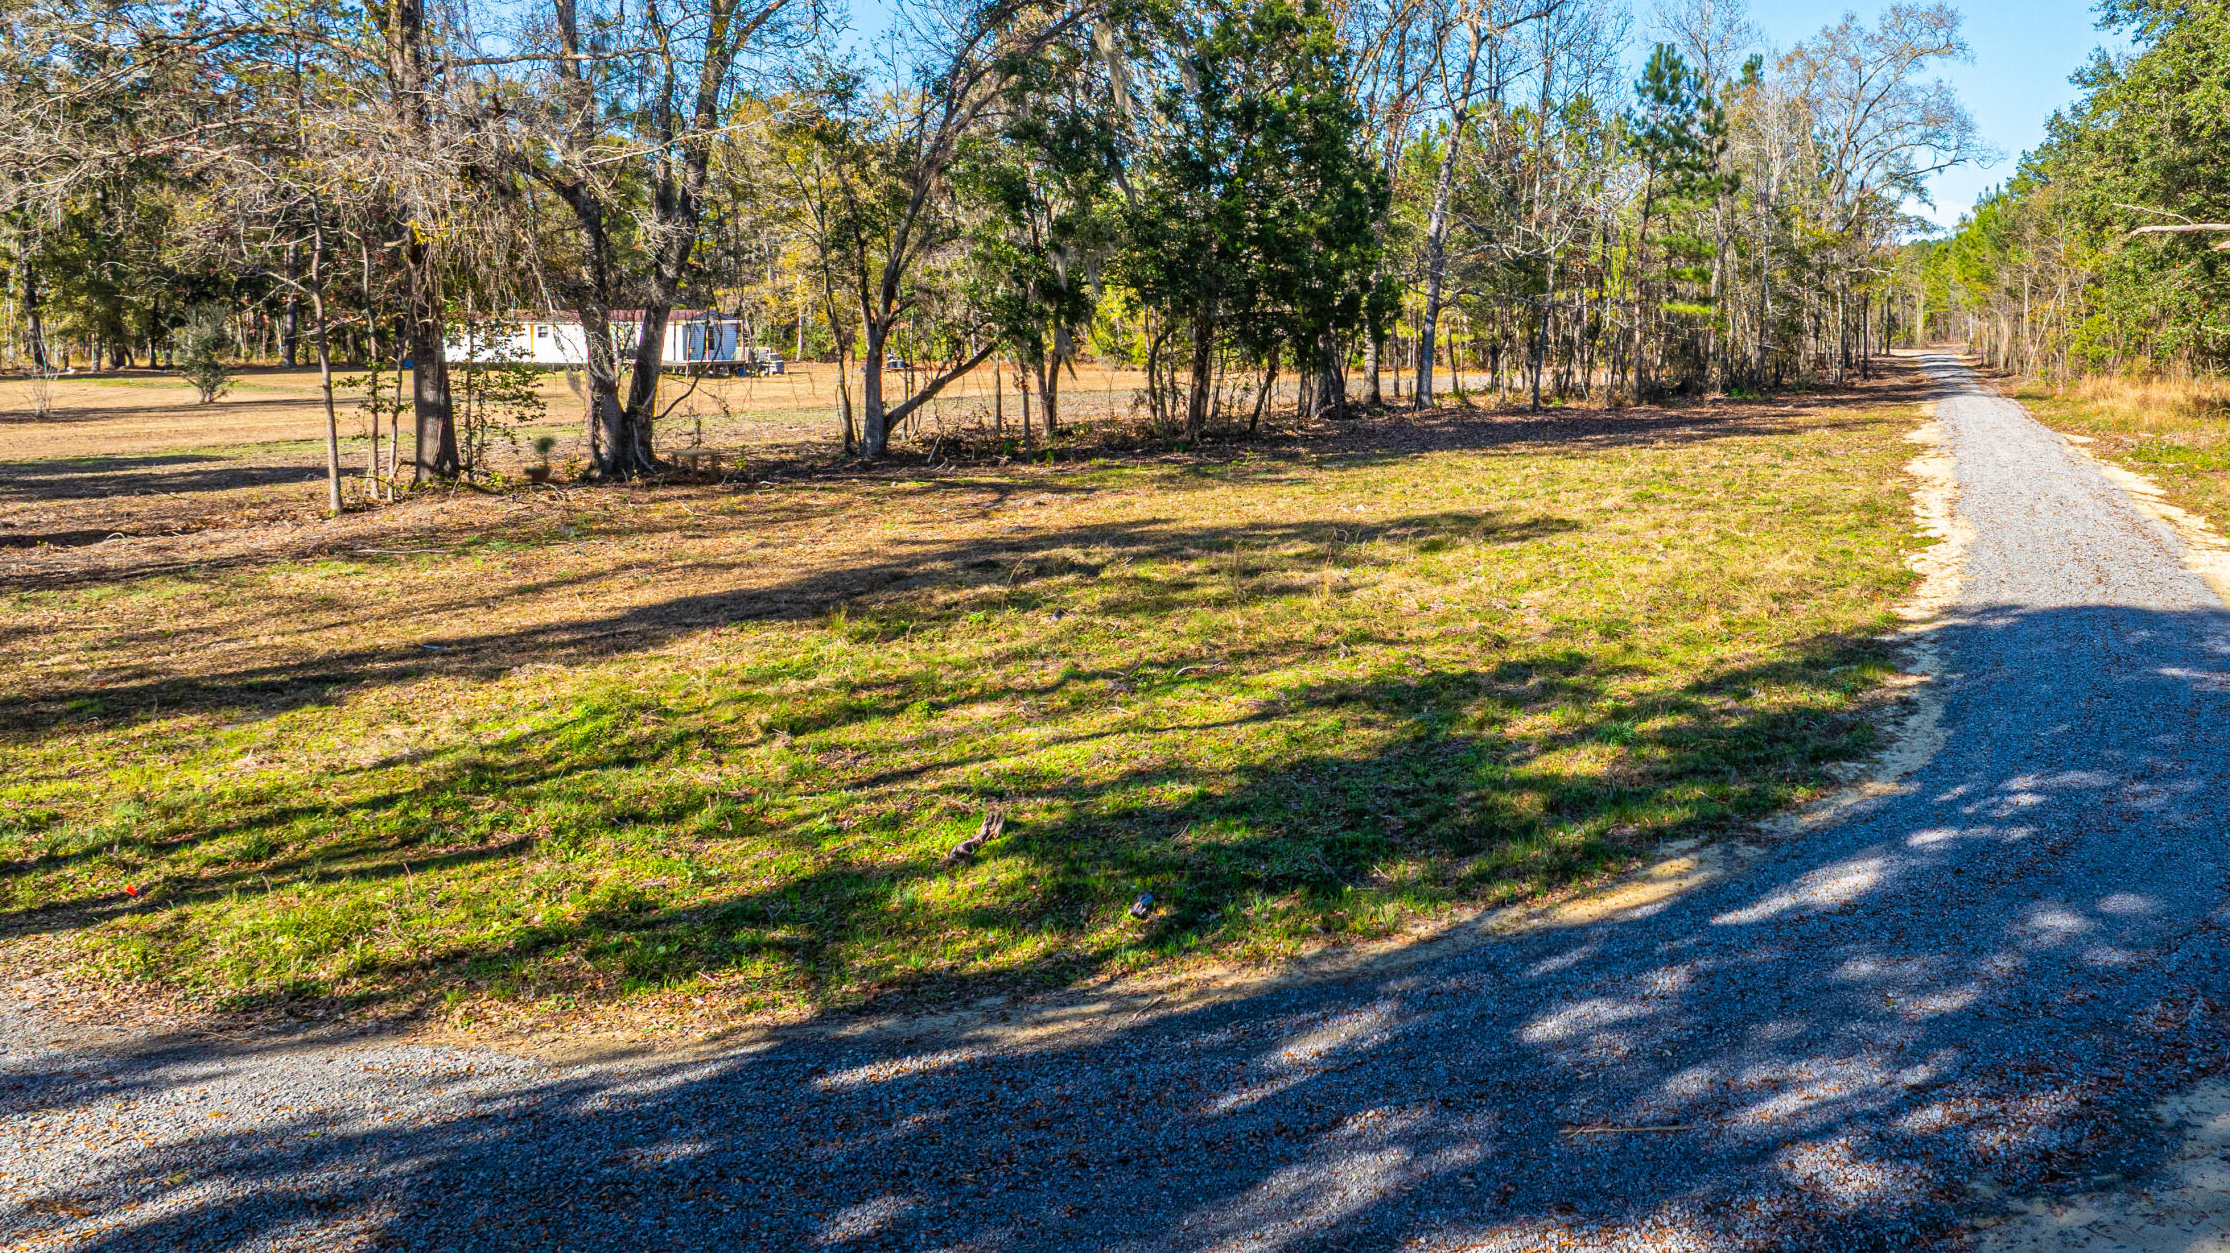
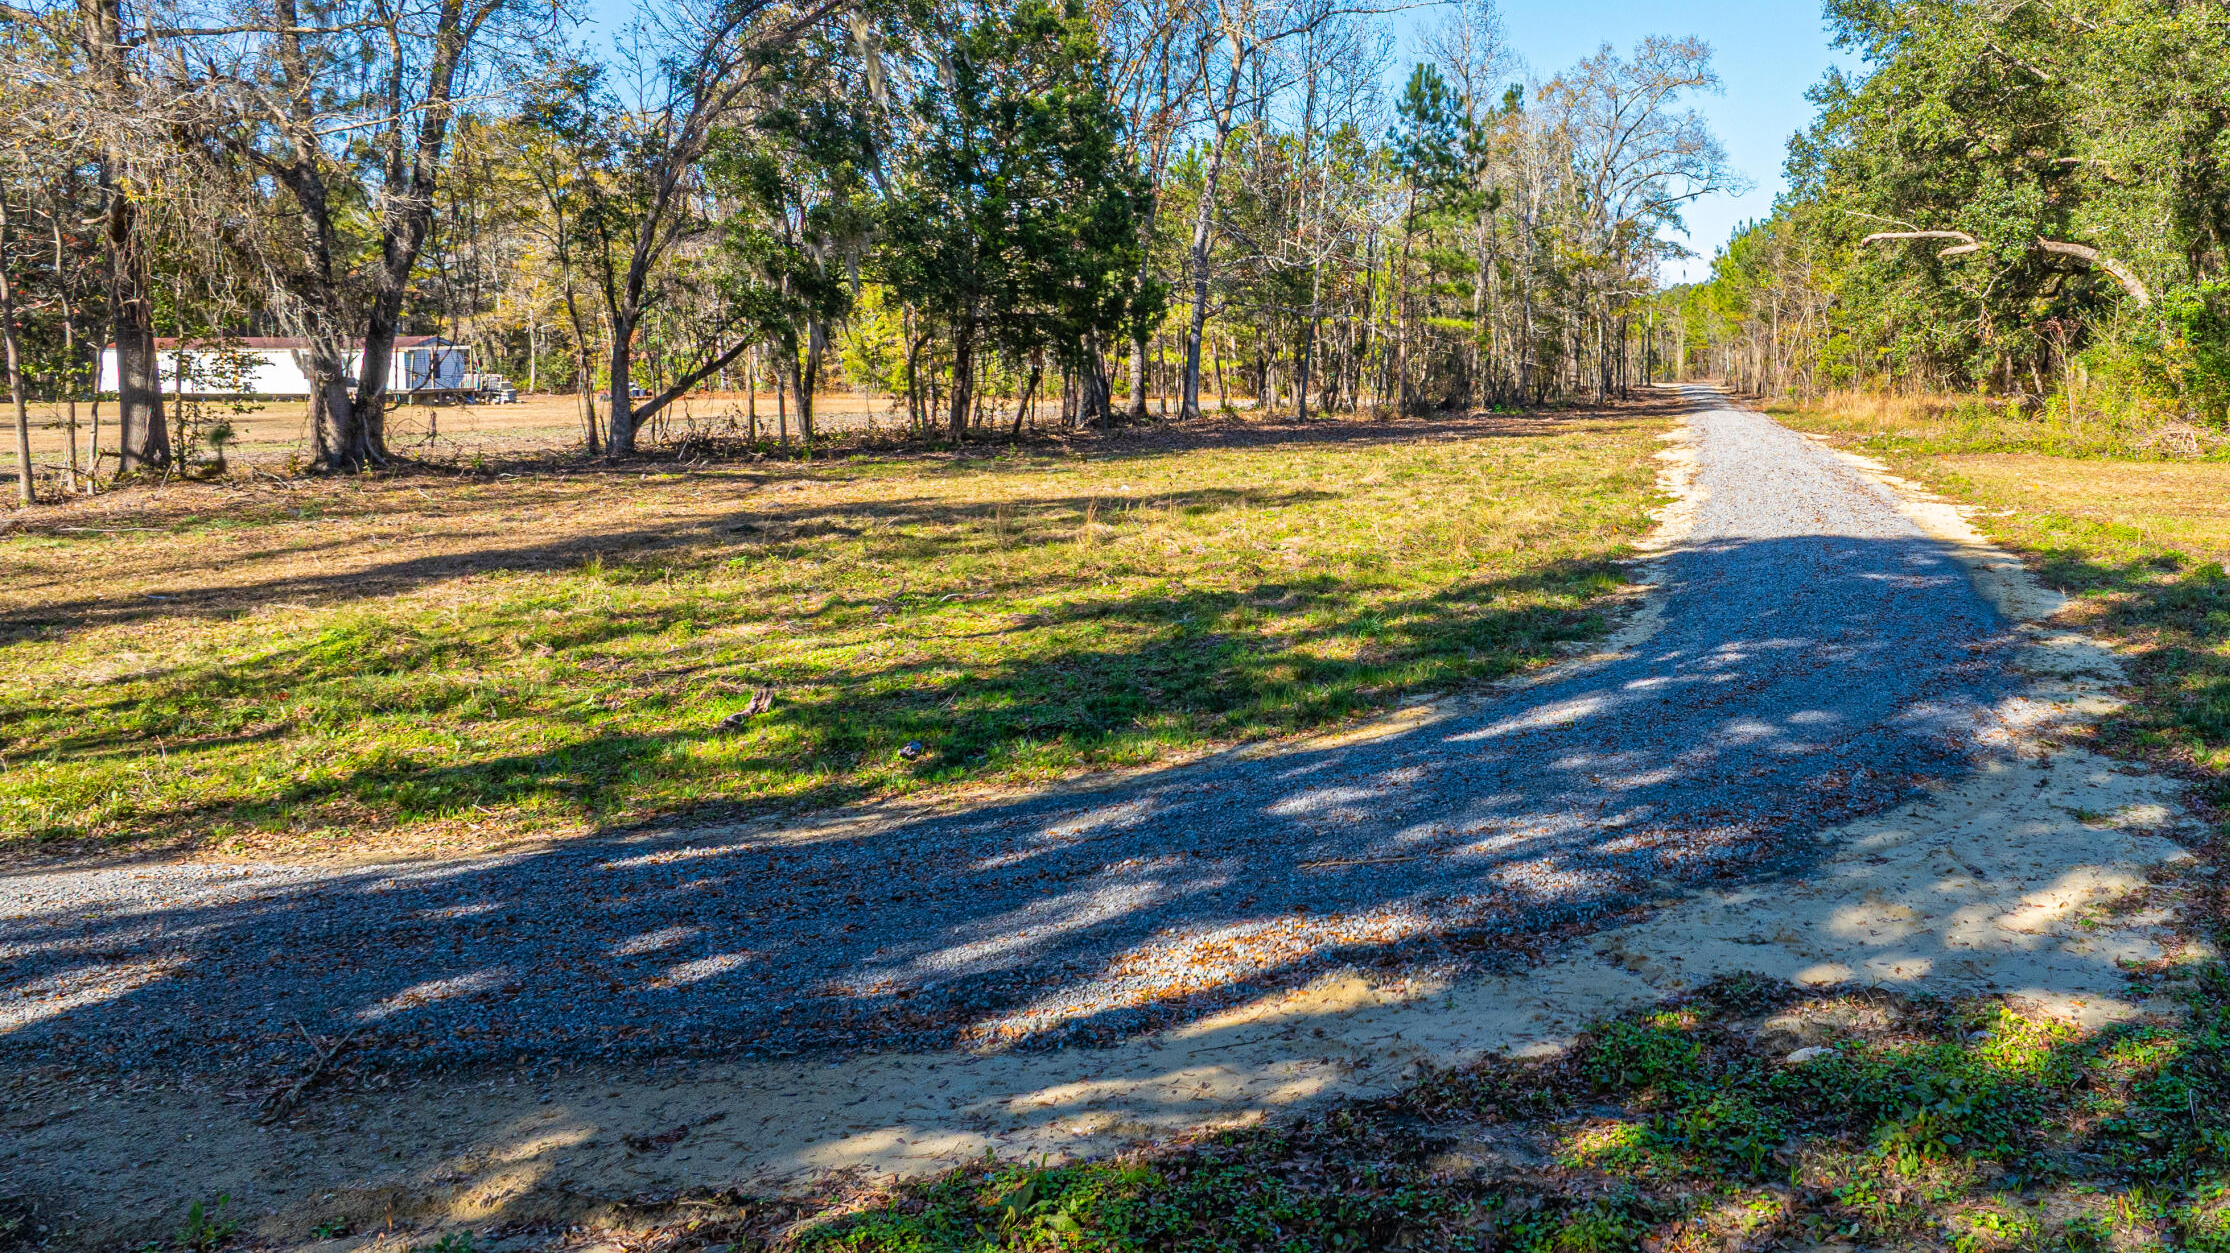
bench: present [672,449,717,483] -> none [377,441,433,475]

